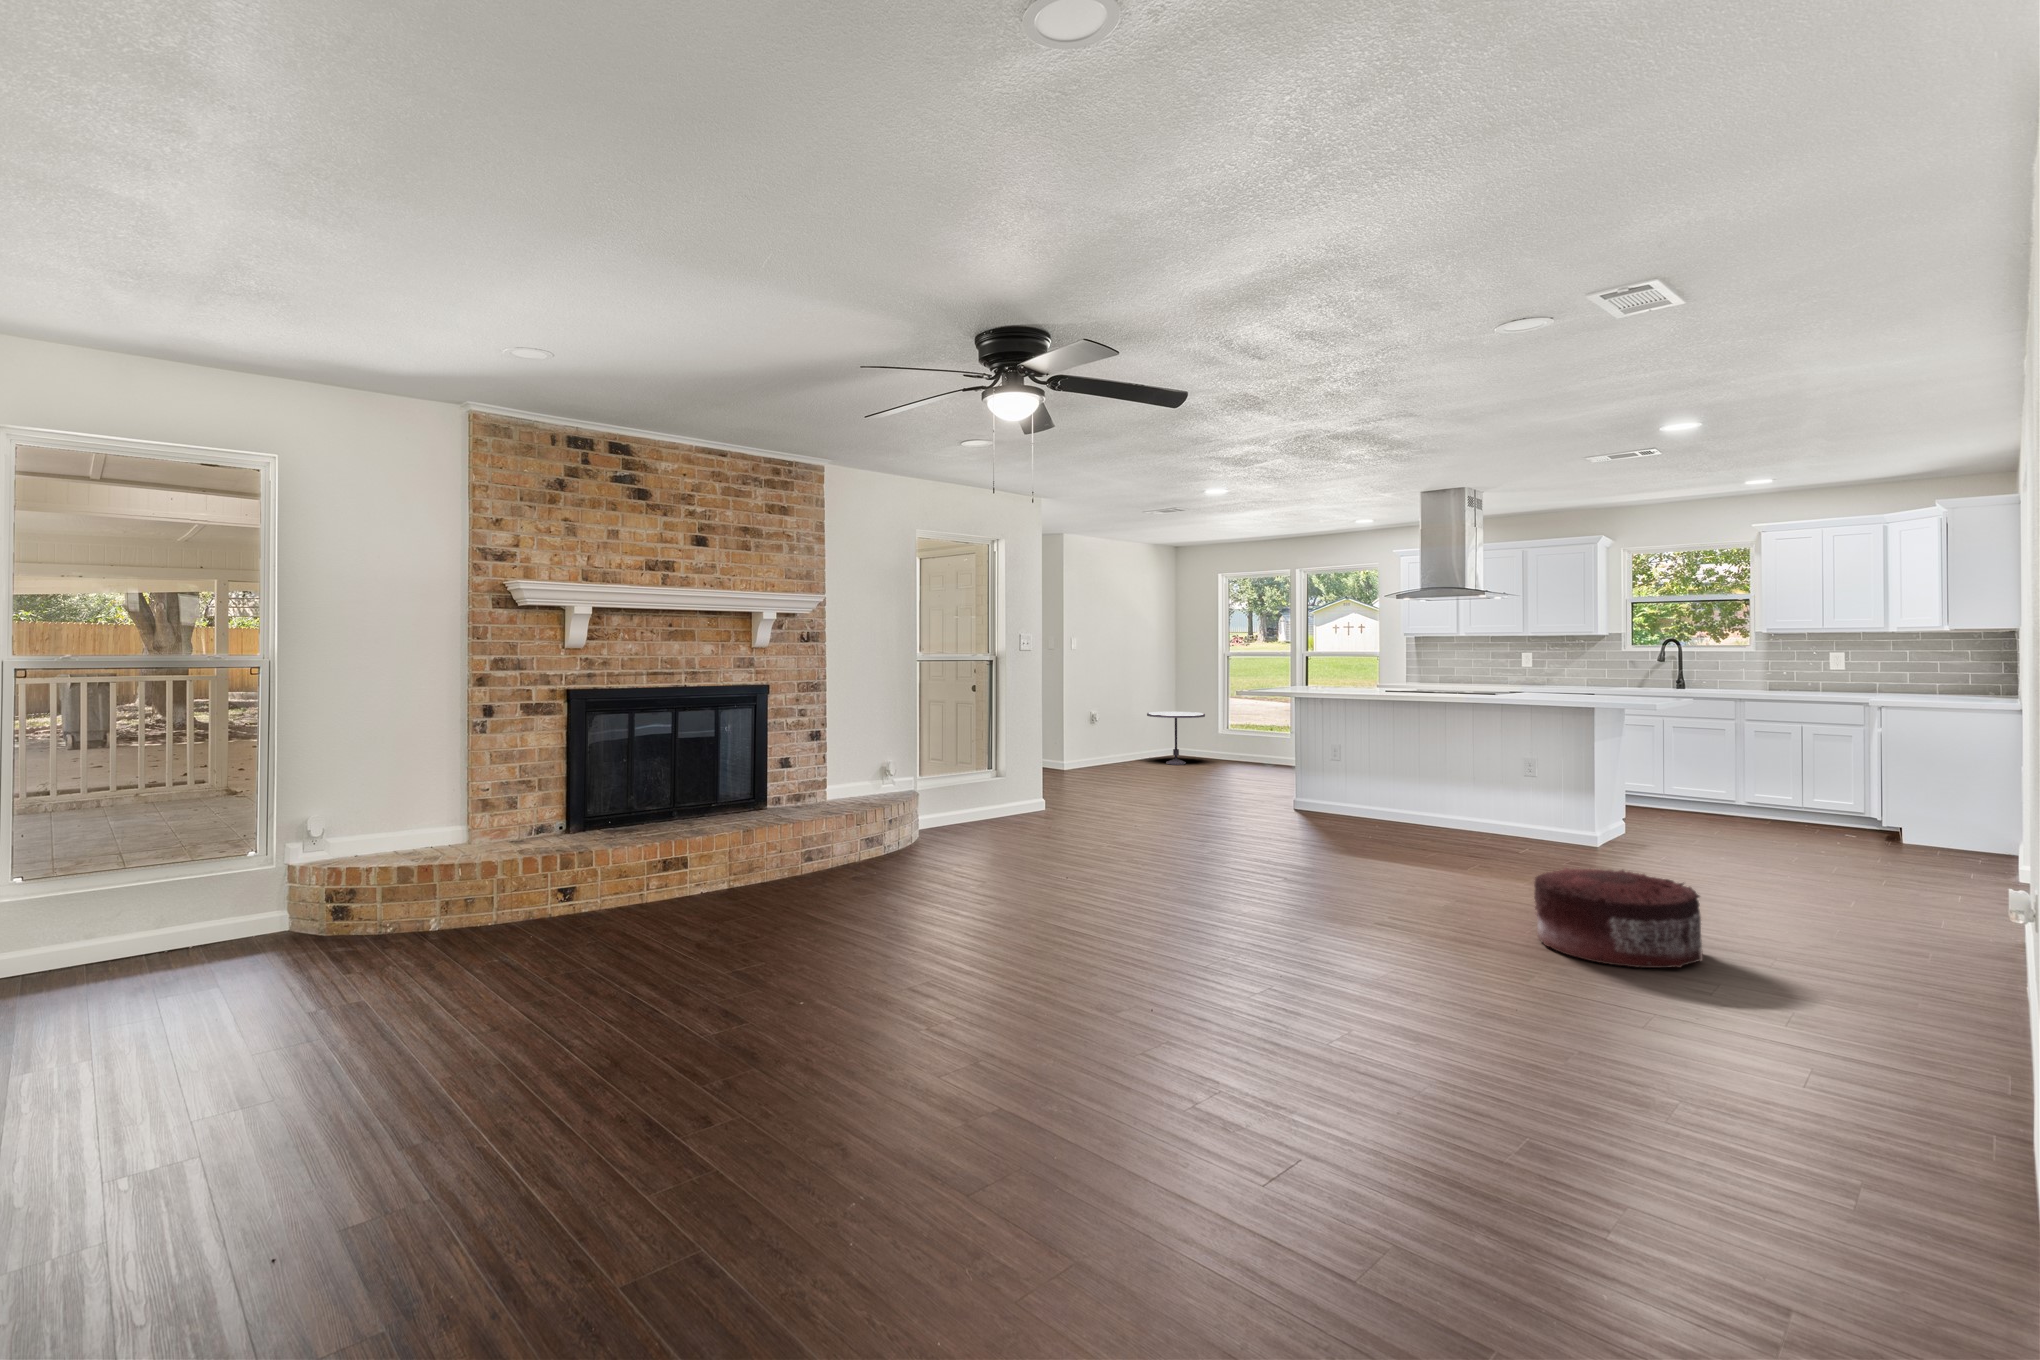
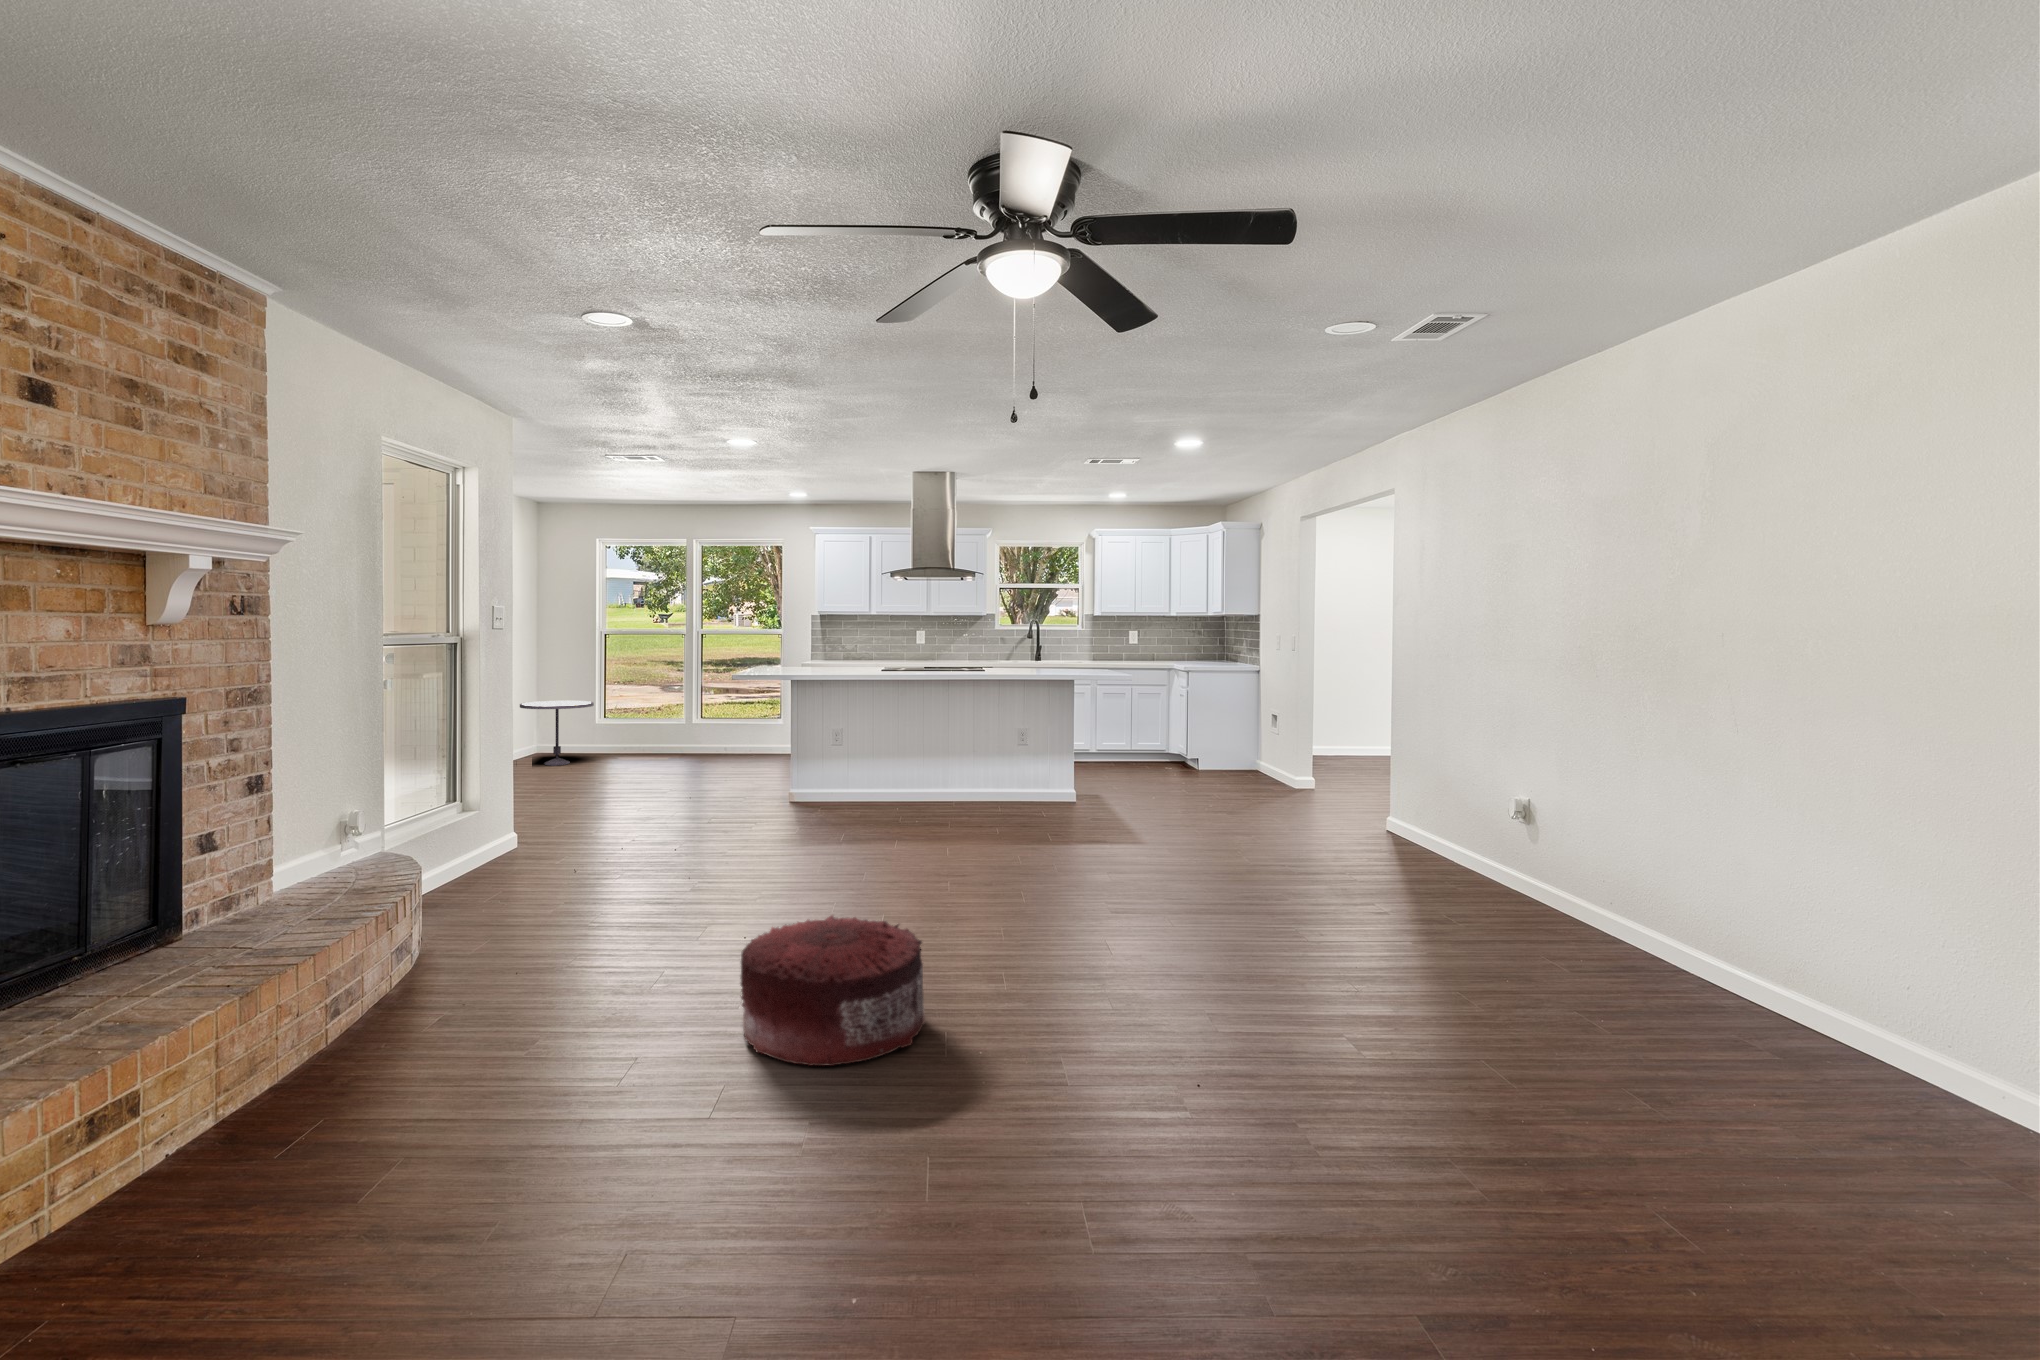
pouf: present [1534,868,1703,968] -> present [740,915,925,1066]

